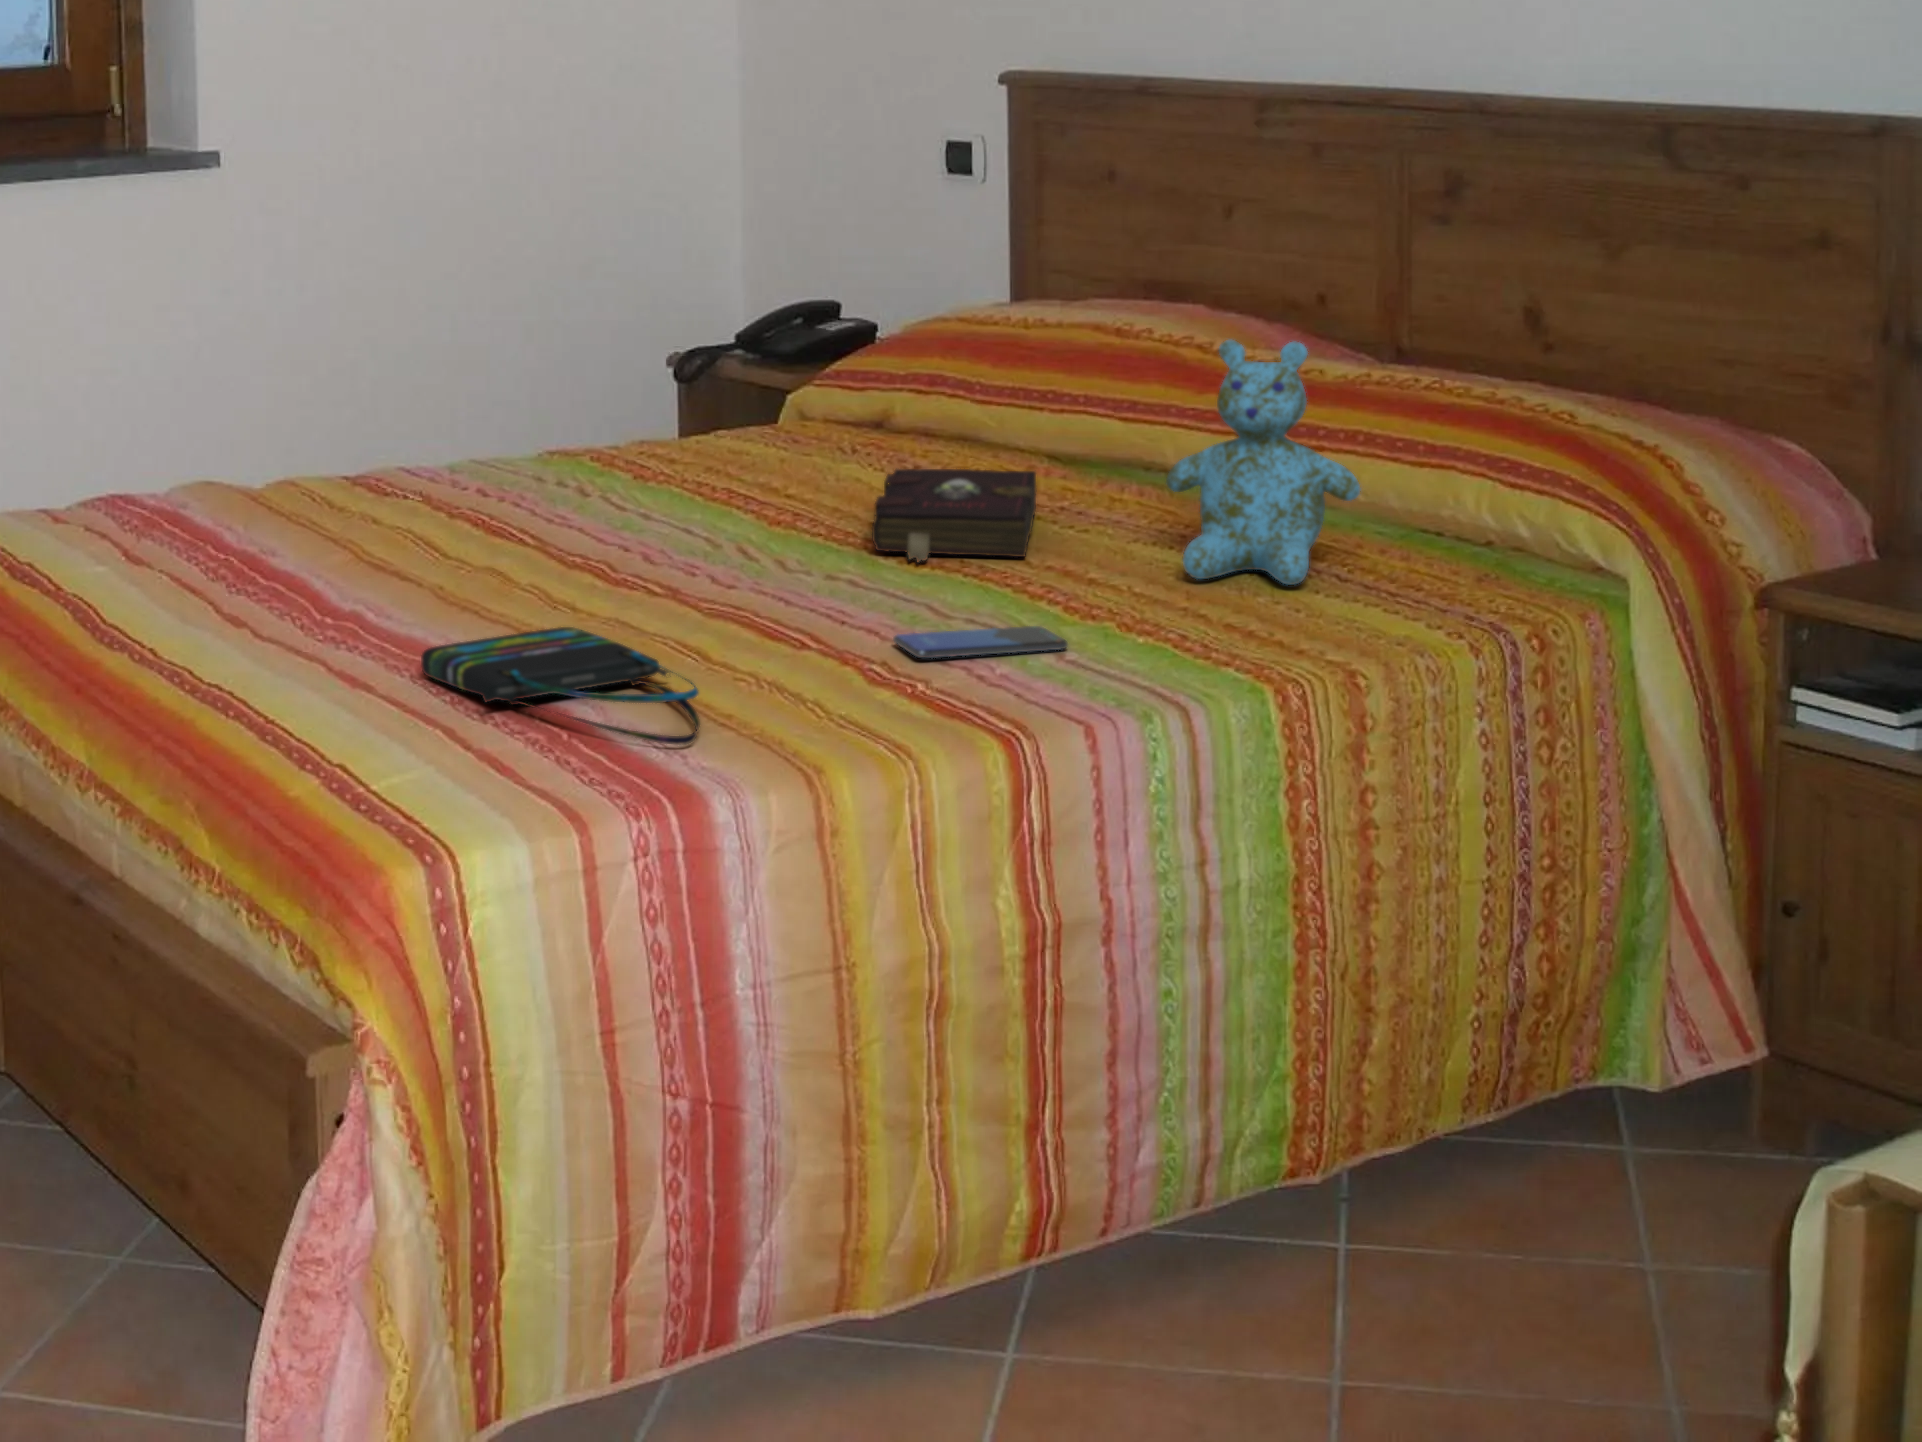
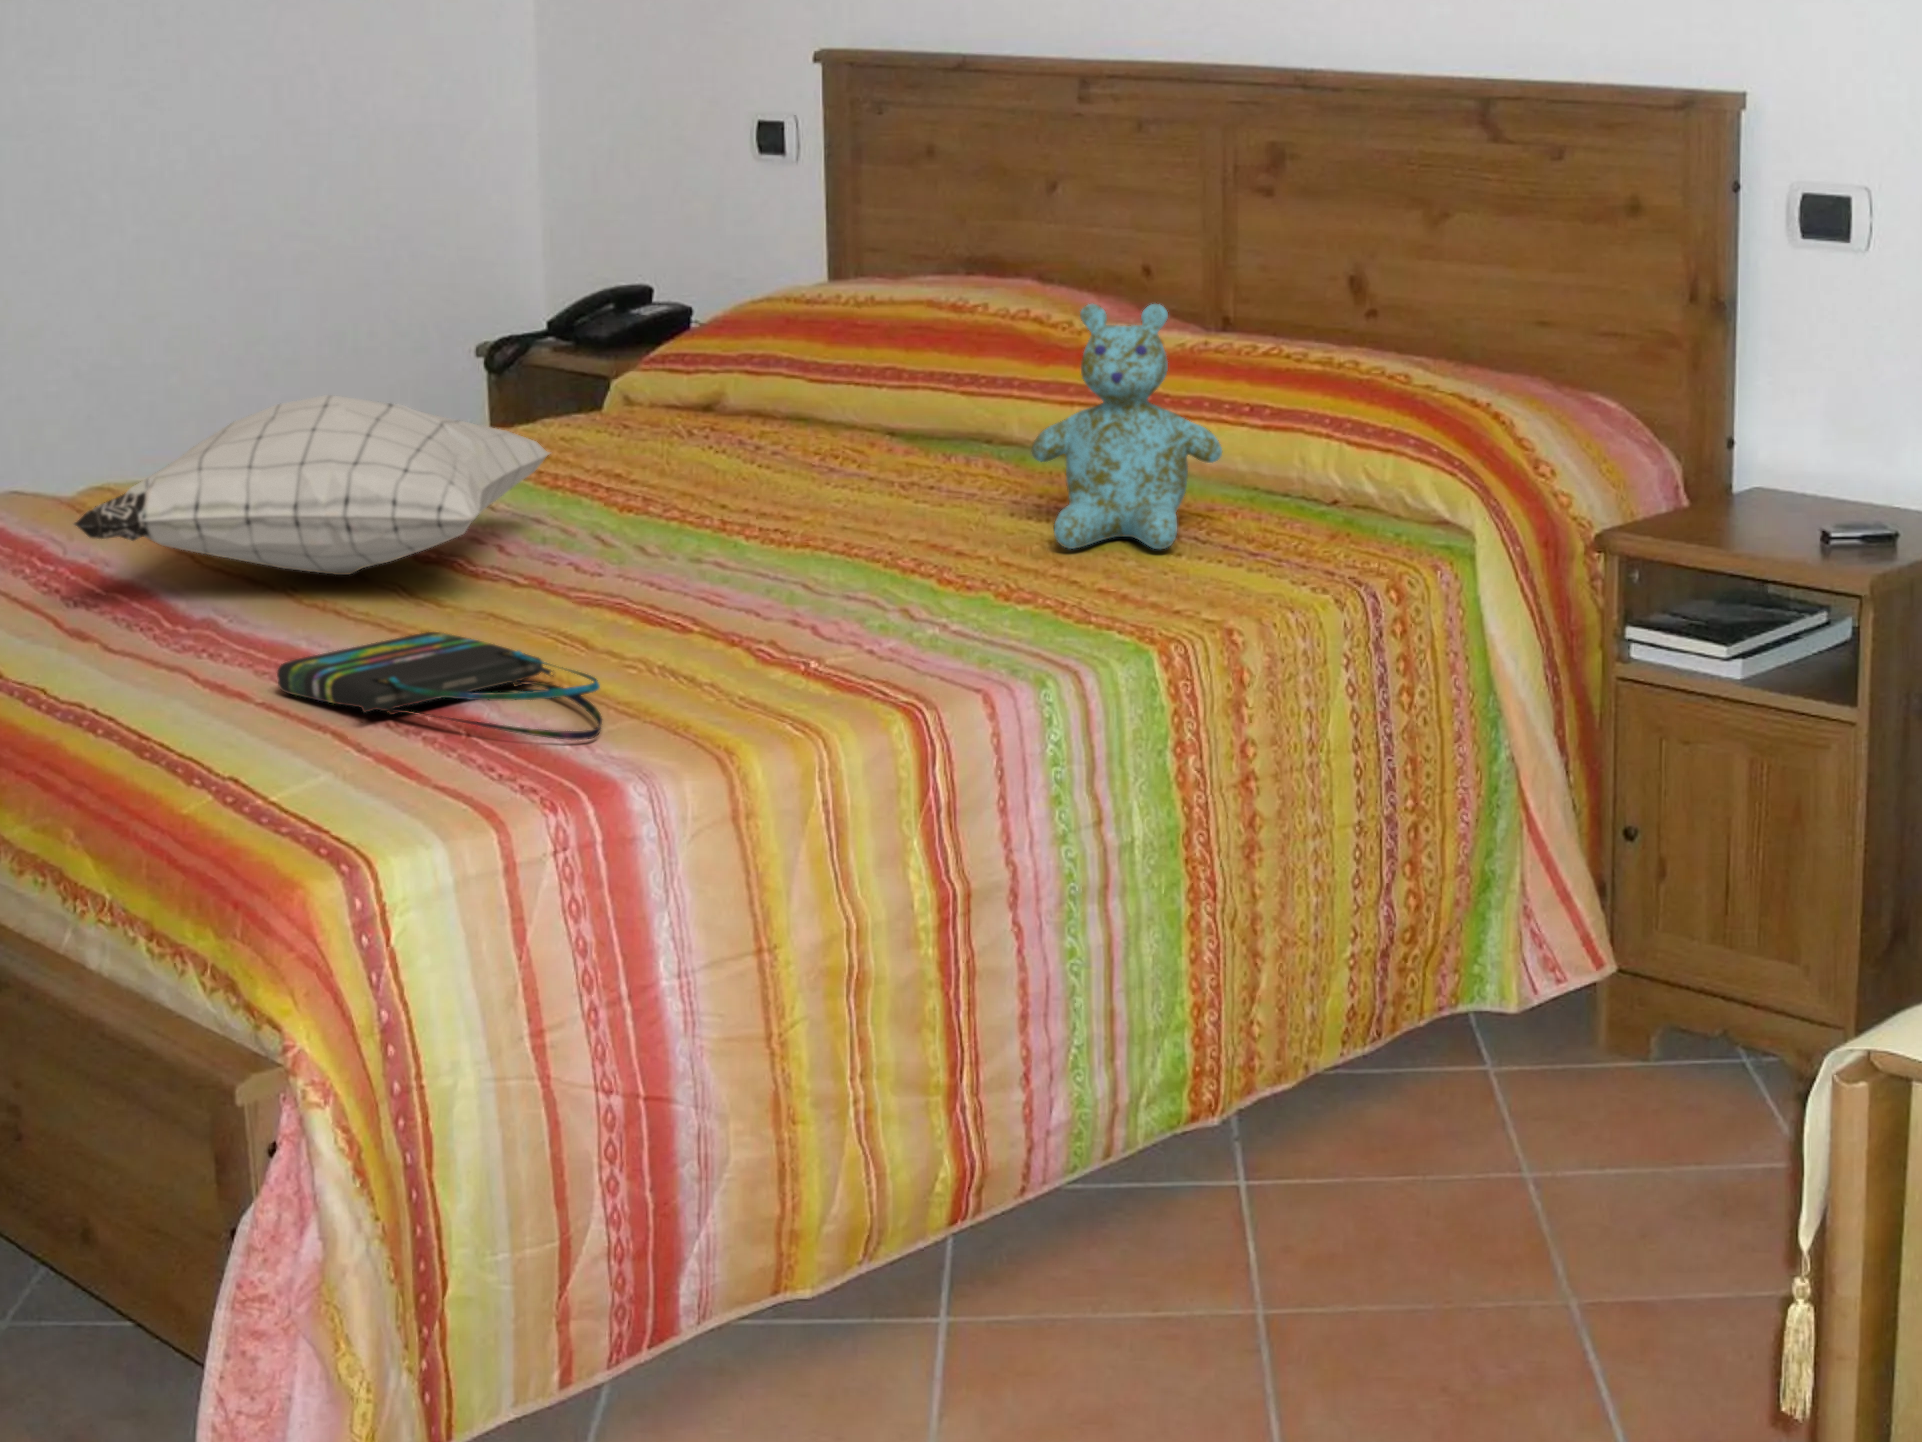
pillow: none [277,402,713,566] -> present [74,395,550,575]
book: present [872,469,1037,562] -> none [731,448,892,549]
smartphone: present [893,626,1068,658] -> none [778,603,956,641]

